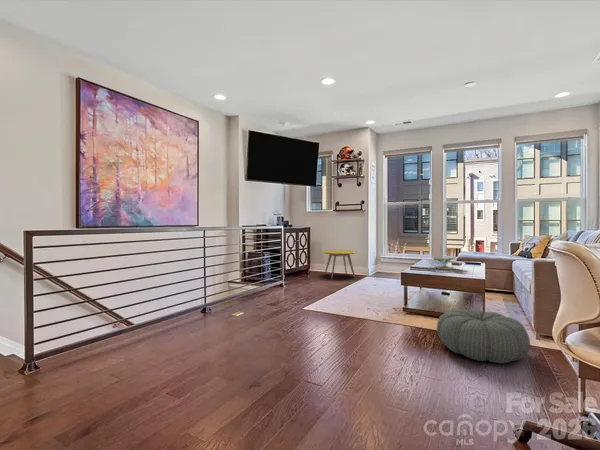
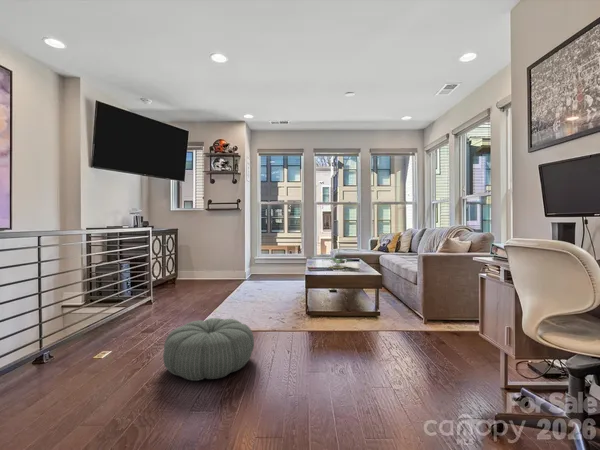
side table: present [323,250,356,278] -> none [196,254,235,286]
pouf: present [437,309,530,363] -> present [163,318,254,381]

